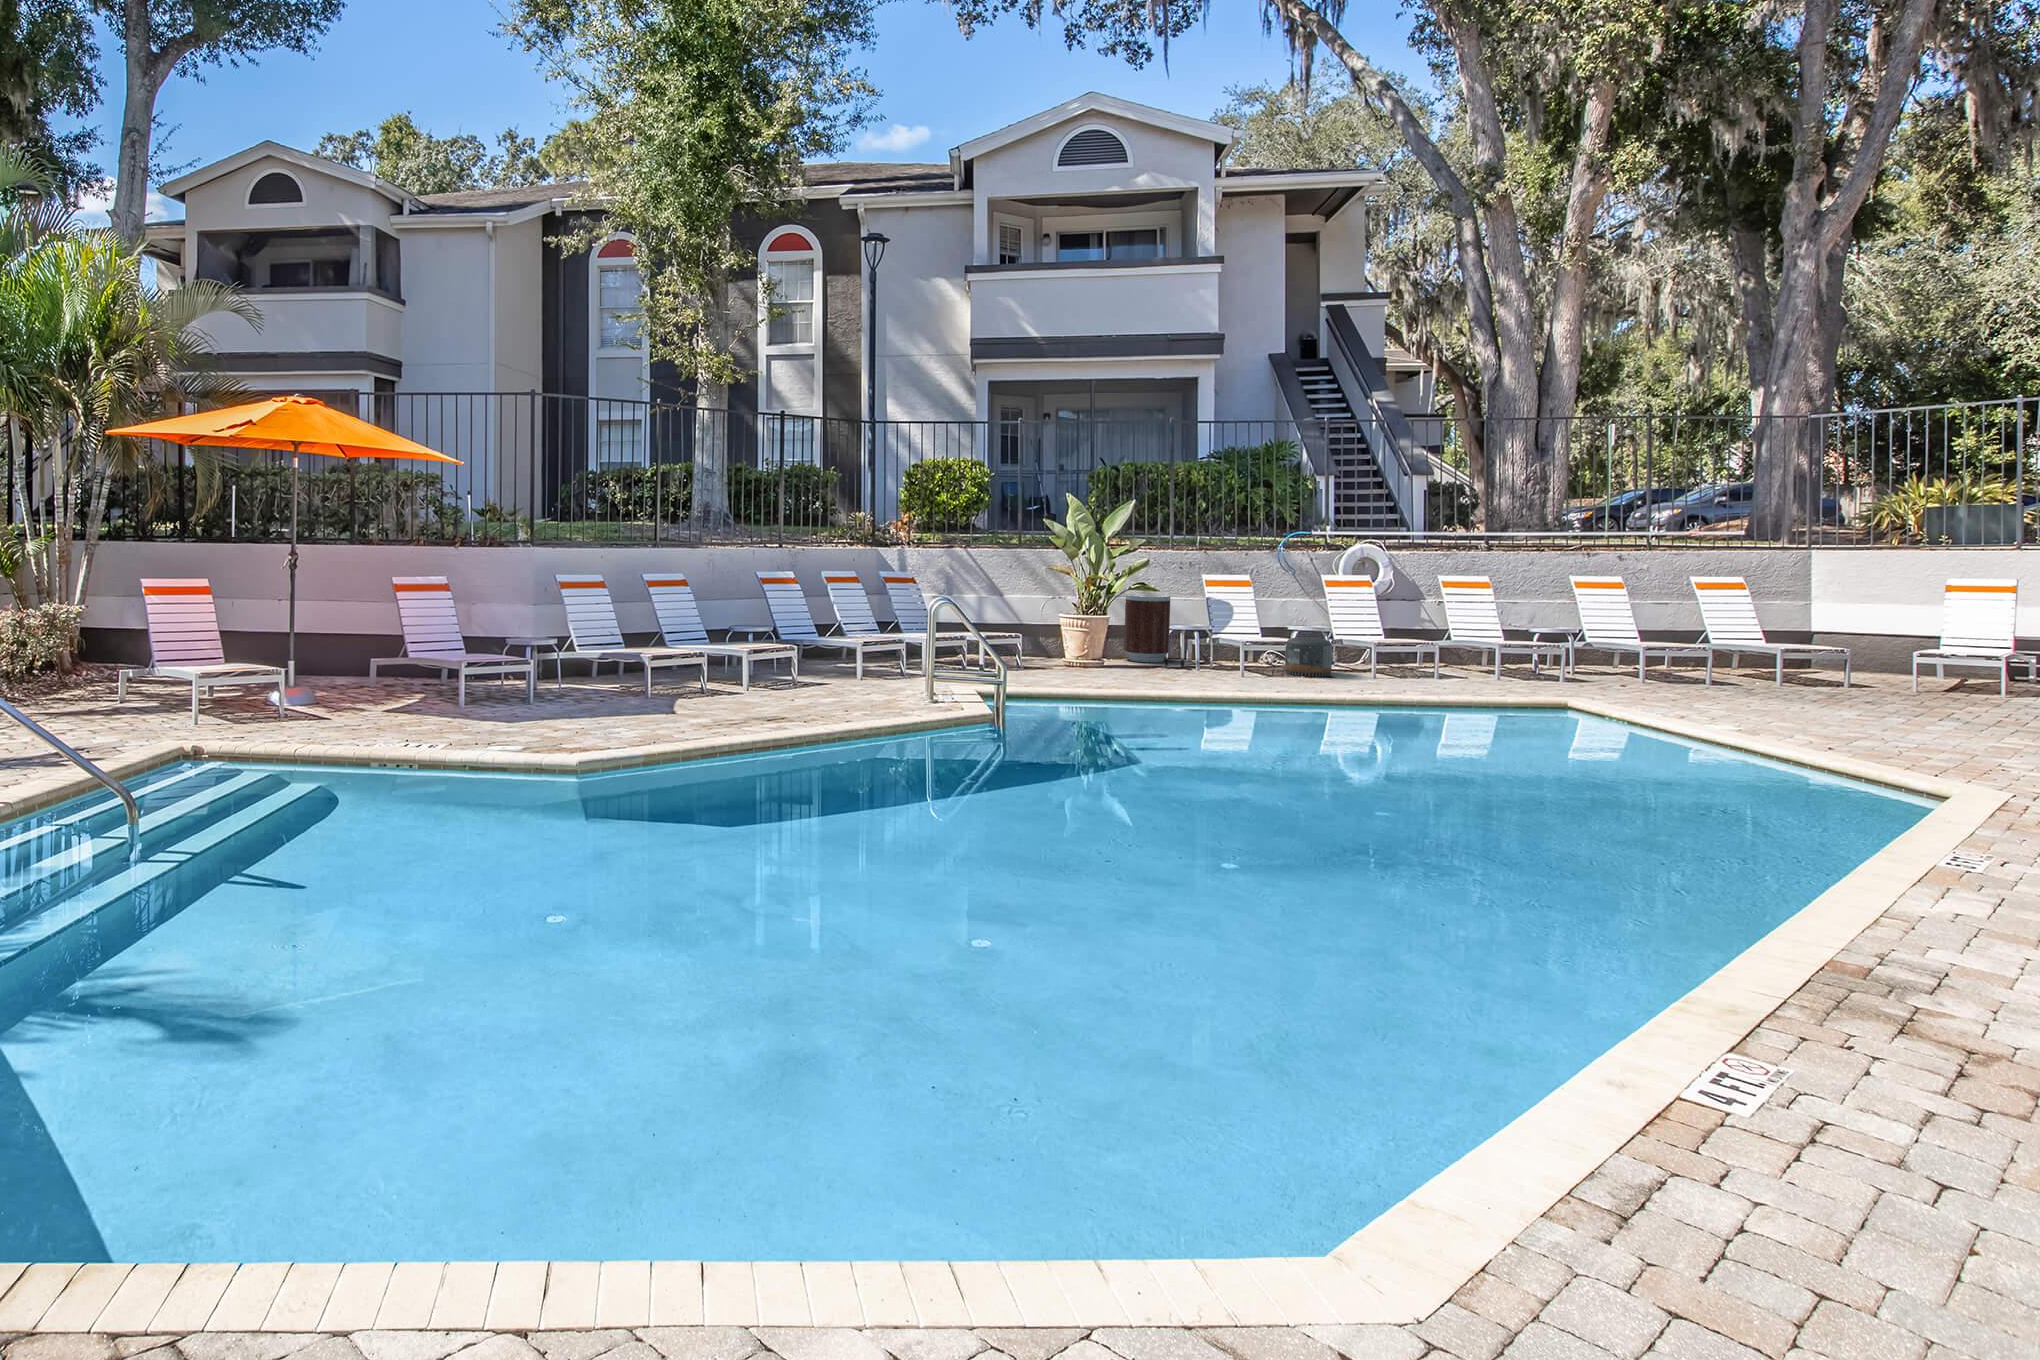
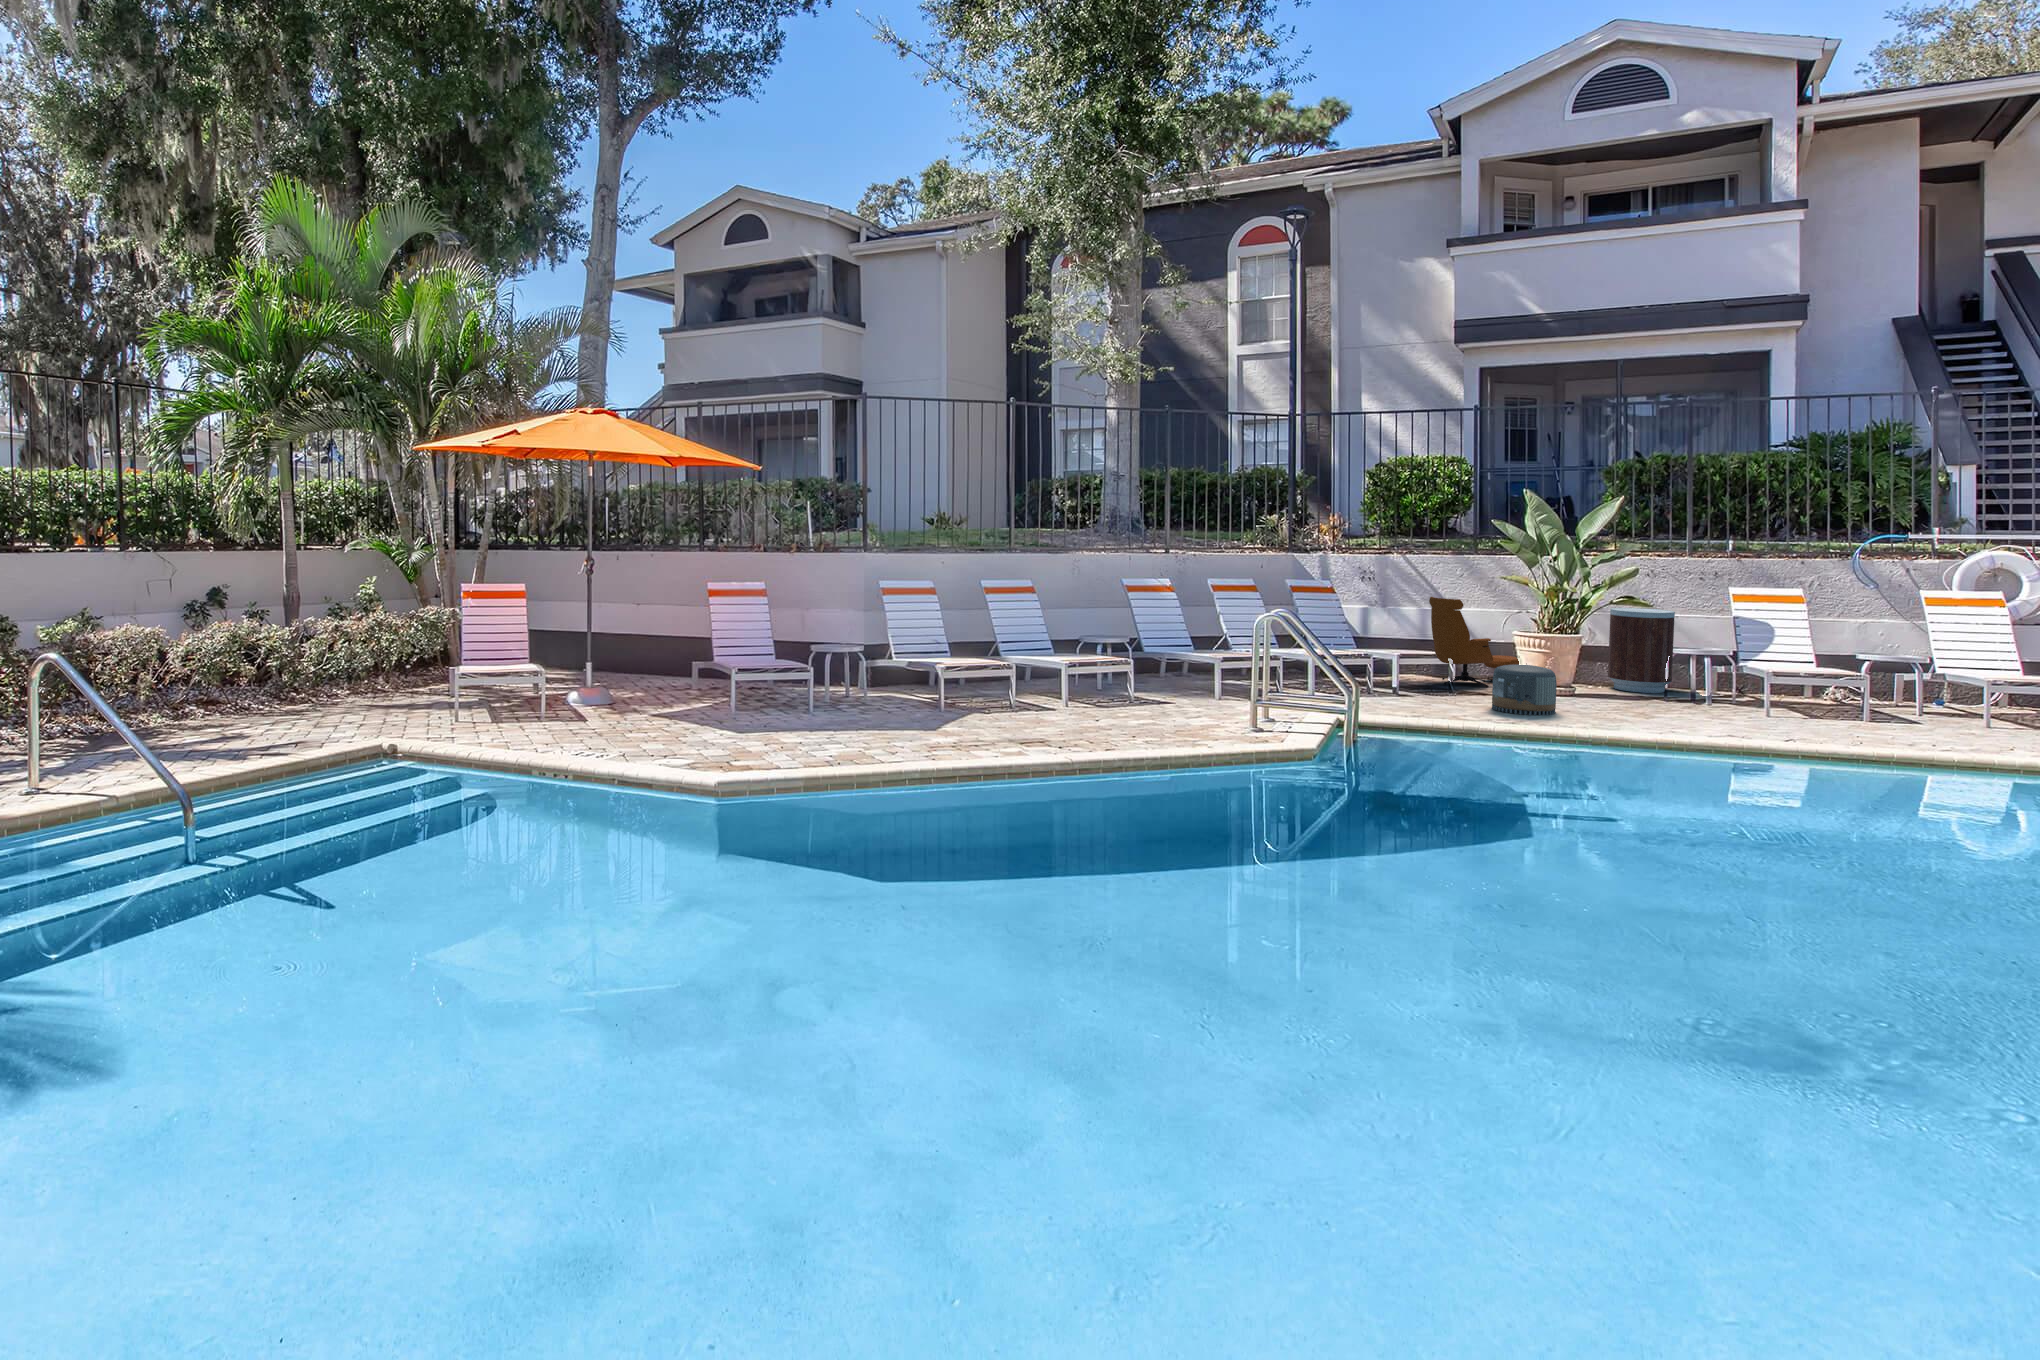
lounge chair: none [996,589,1065,666] -> present [1429,597,1519,687]
pouf: present [1285,637,1332,676] -> present [1492,664,1557,715]

